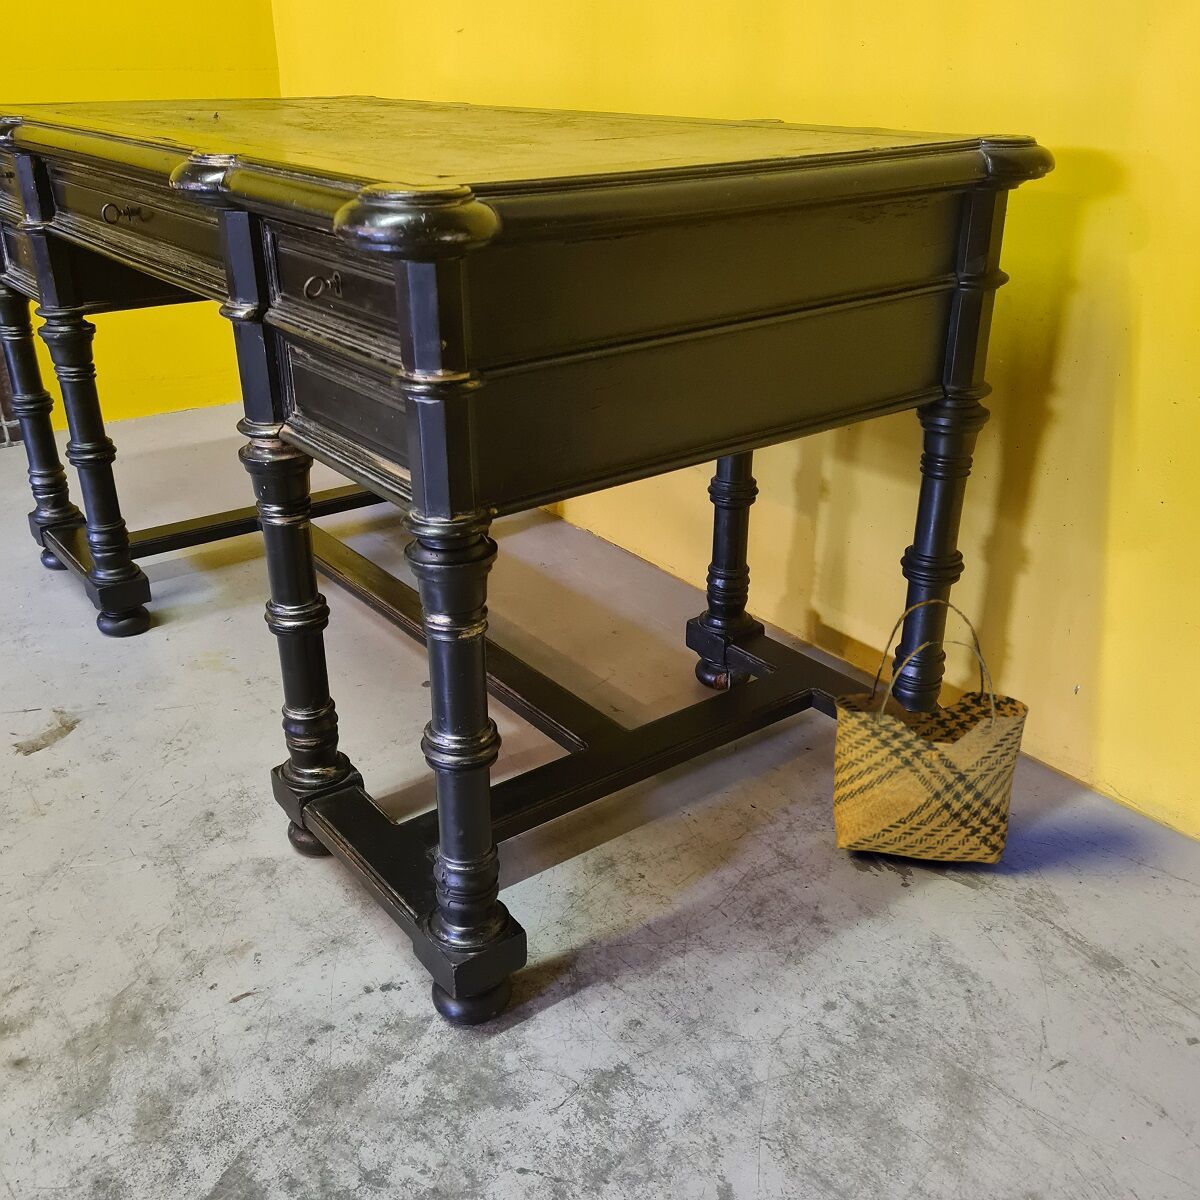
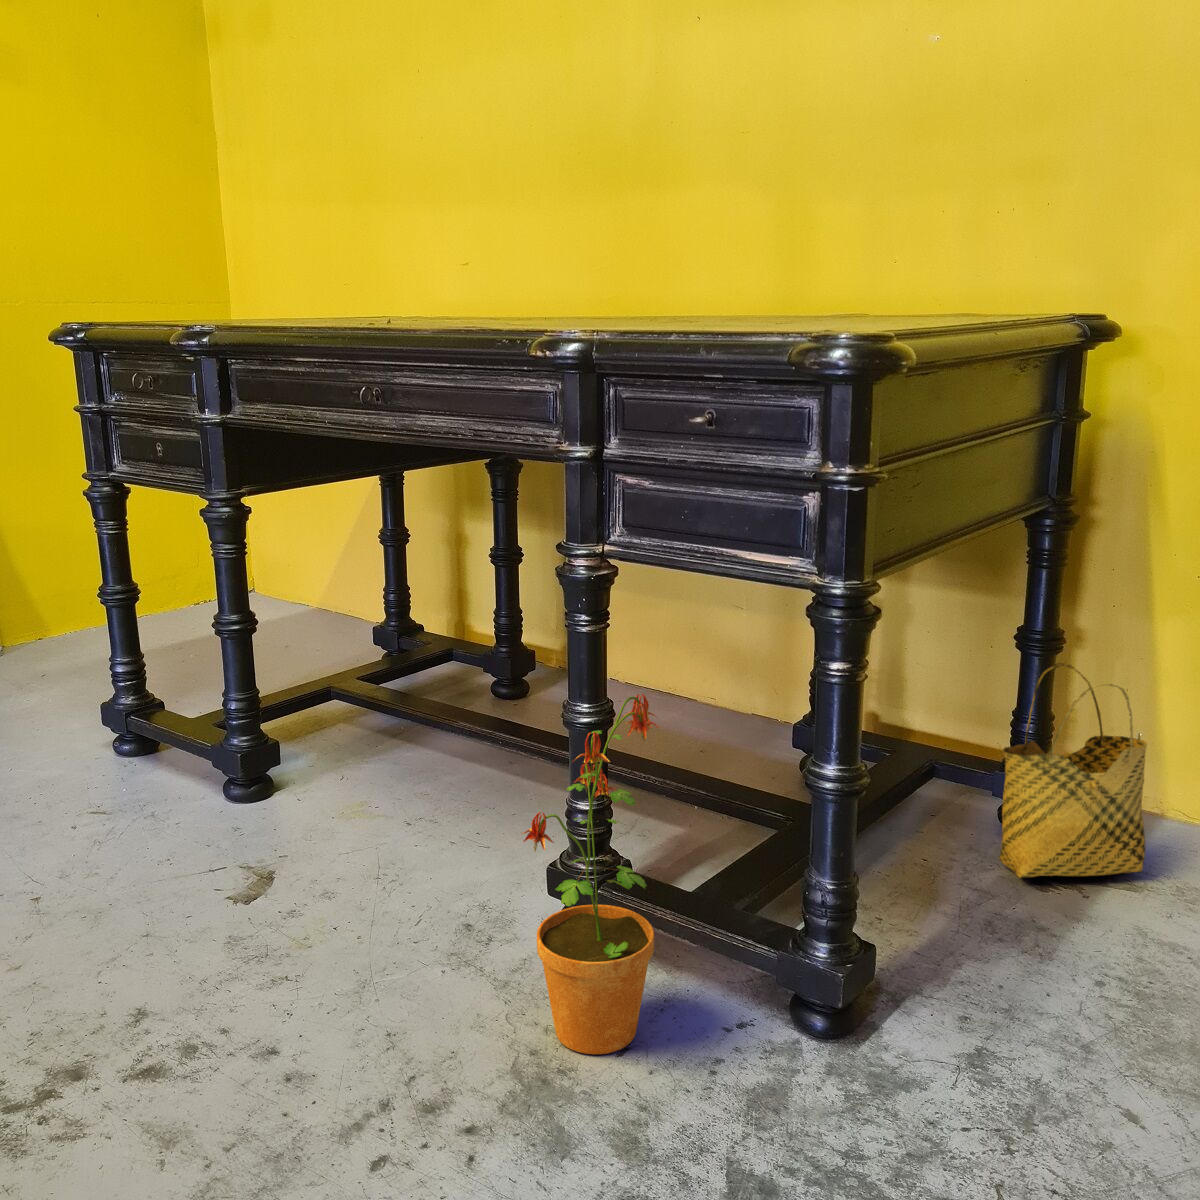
potted plant: none [117,615,295,994] -> present [522,694,660,1054]

